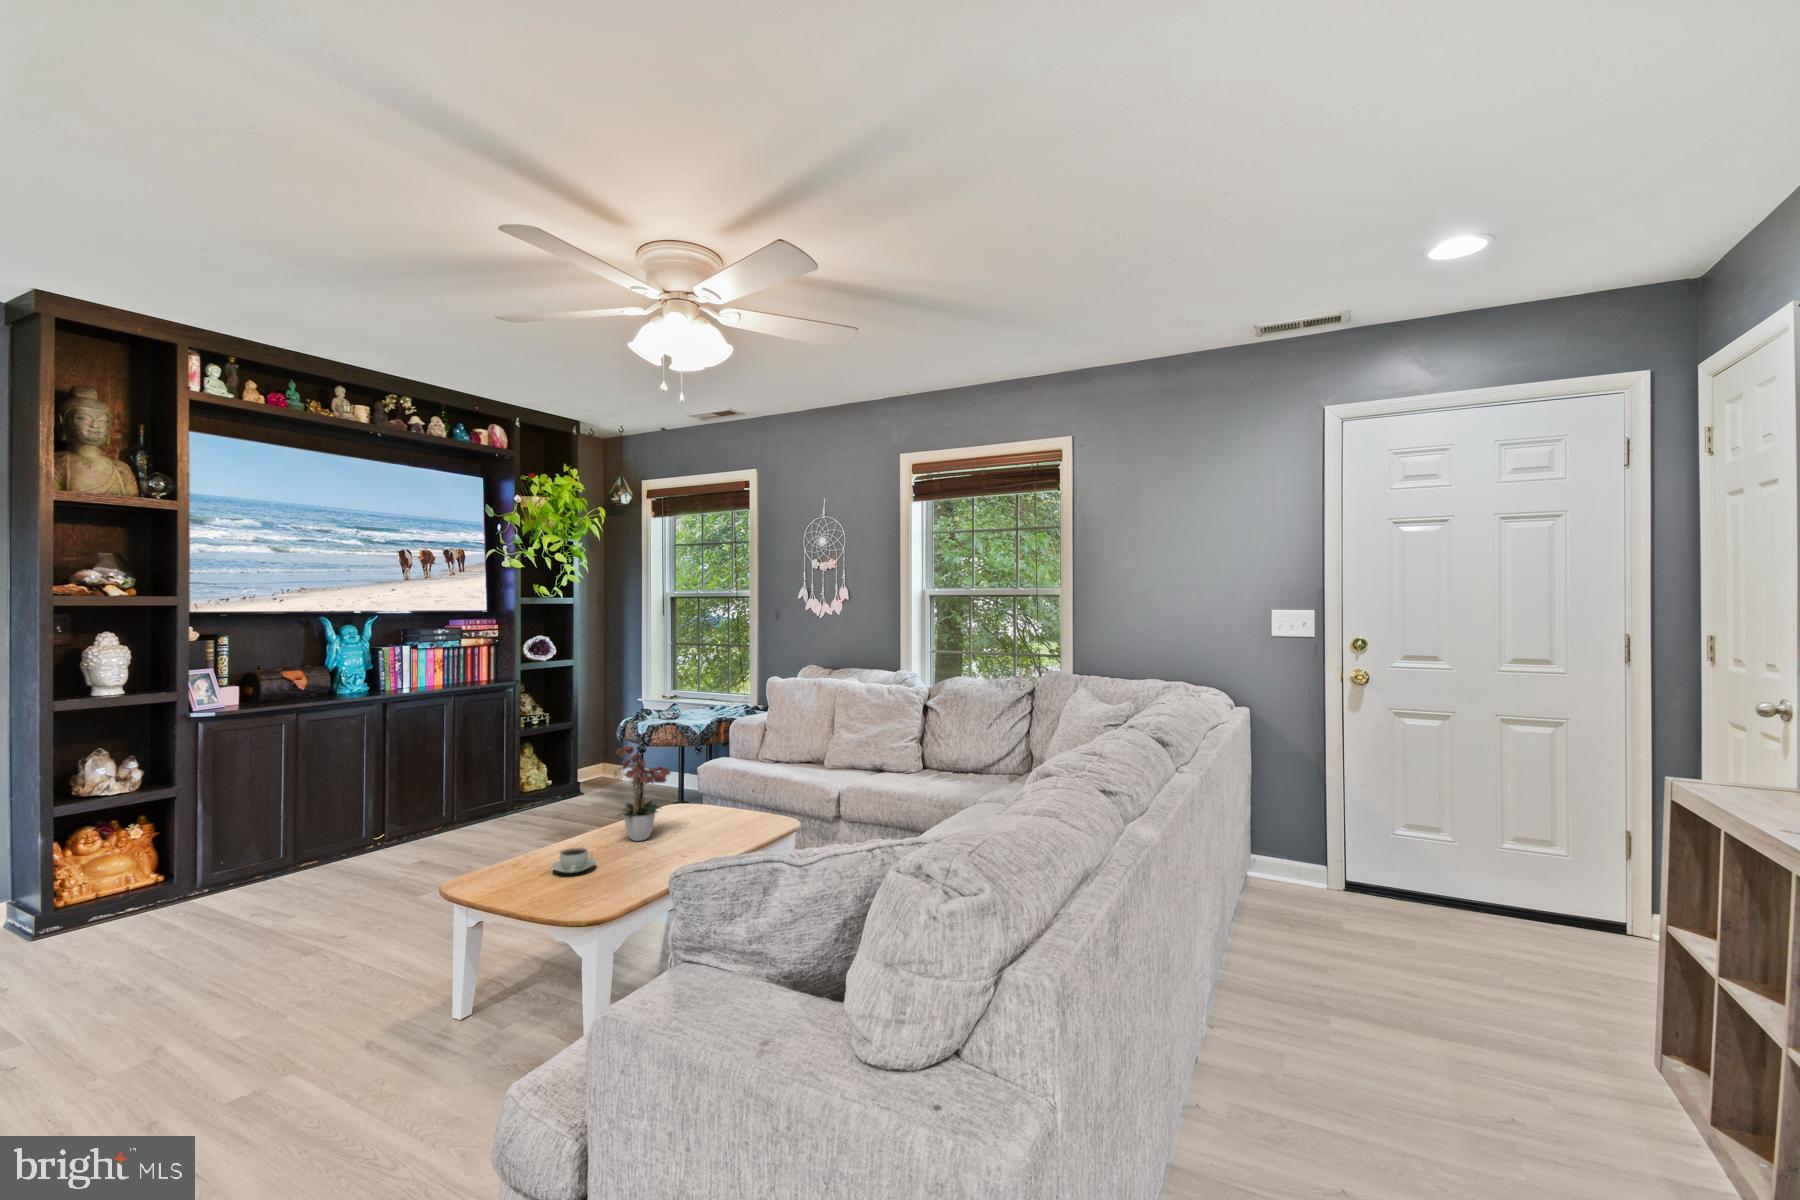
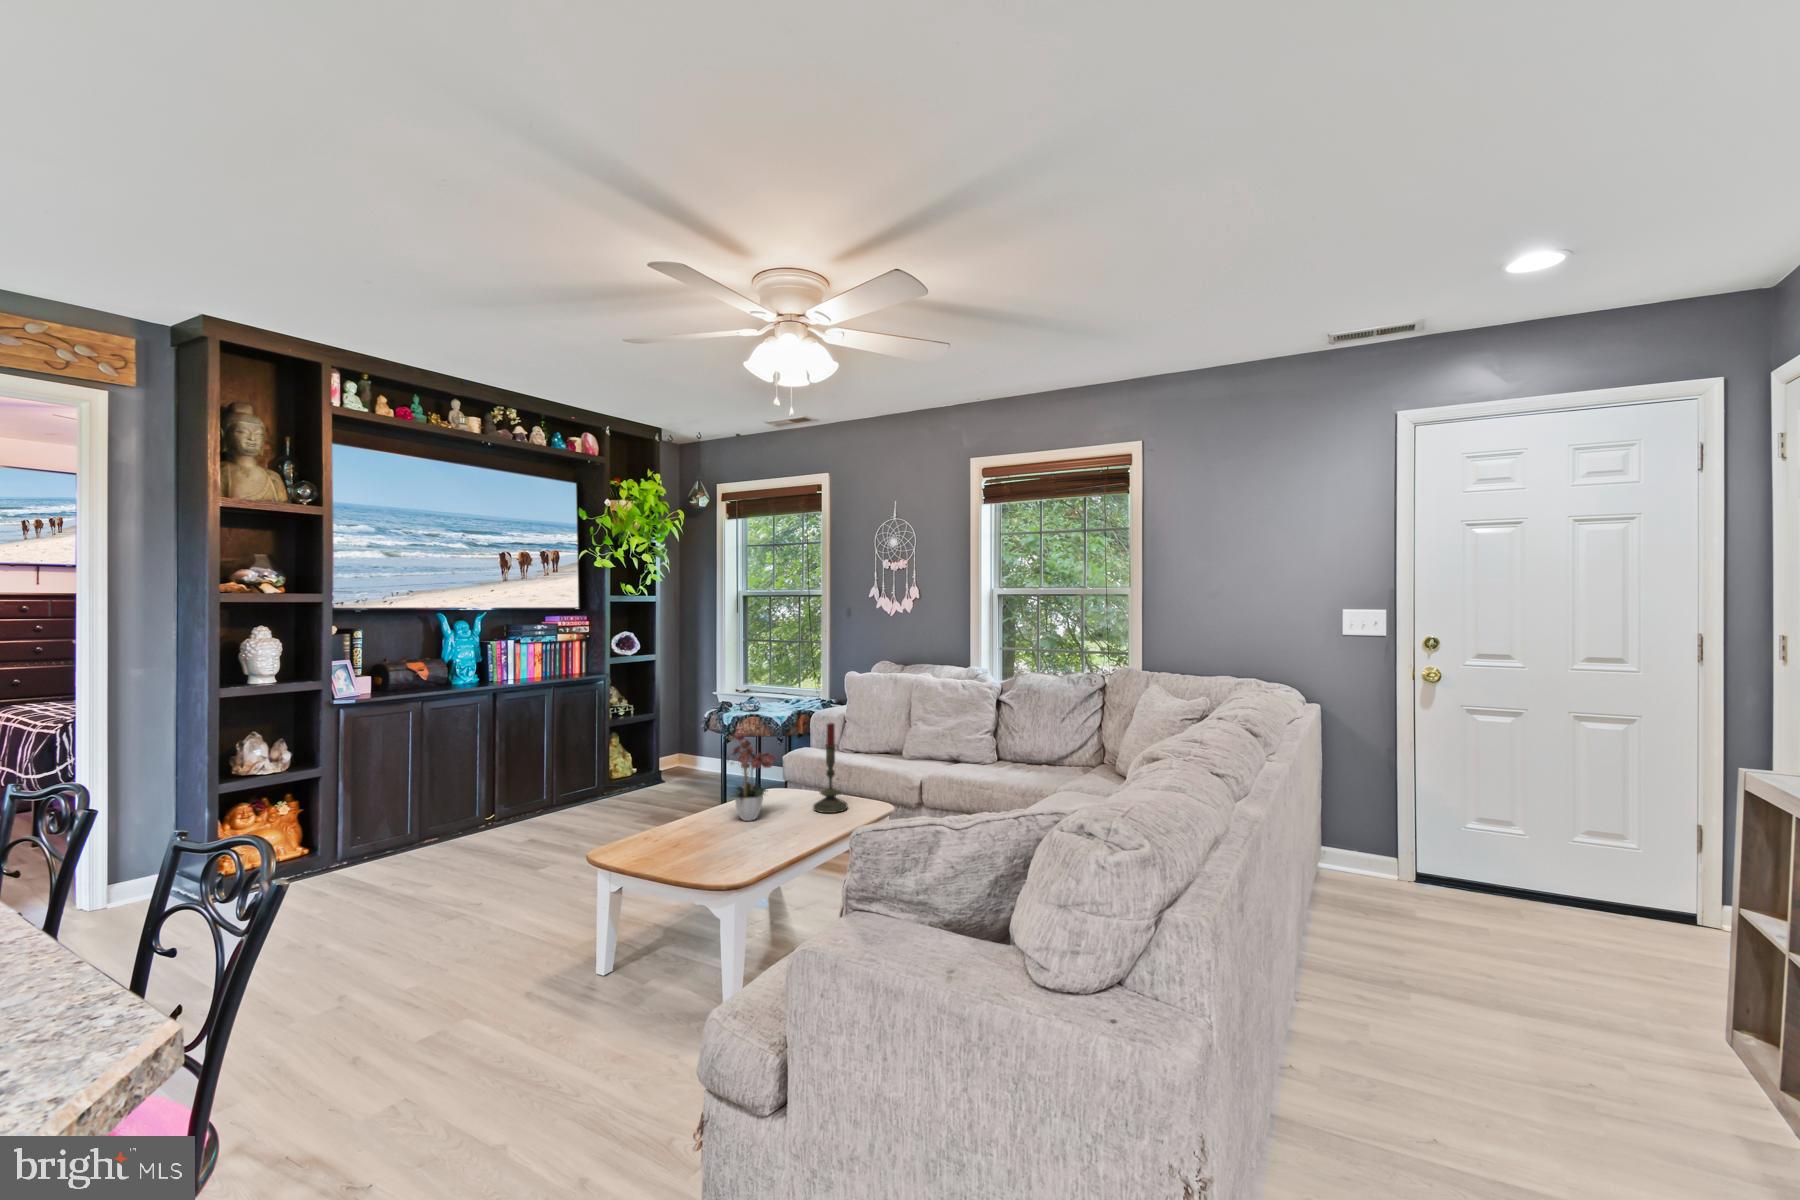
candle: none [713,731,751,830] -> present [813,723,848,813]
coffee cup: present [552,848,596,873] -> none [678,825,717,848]

